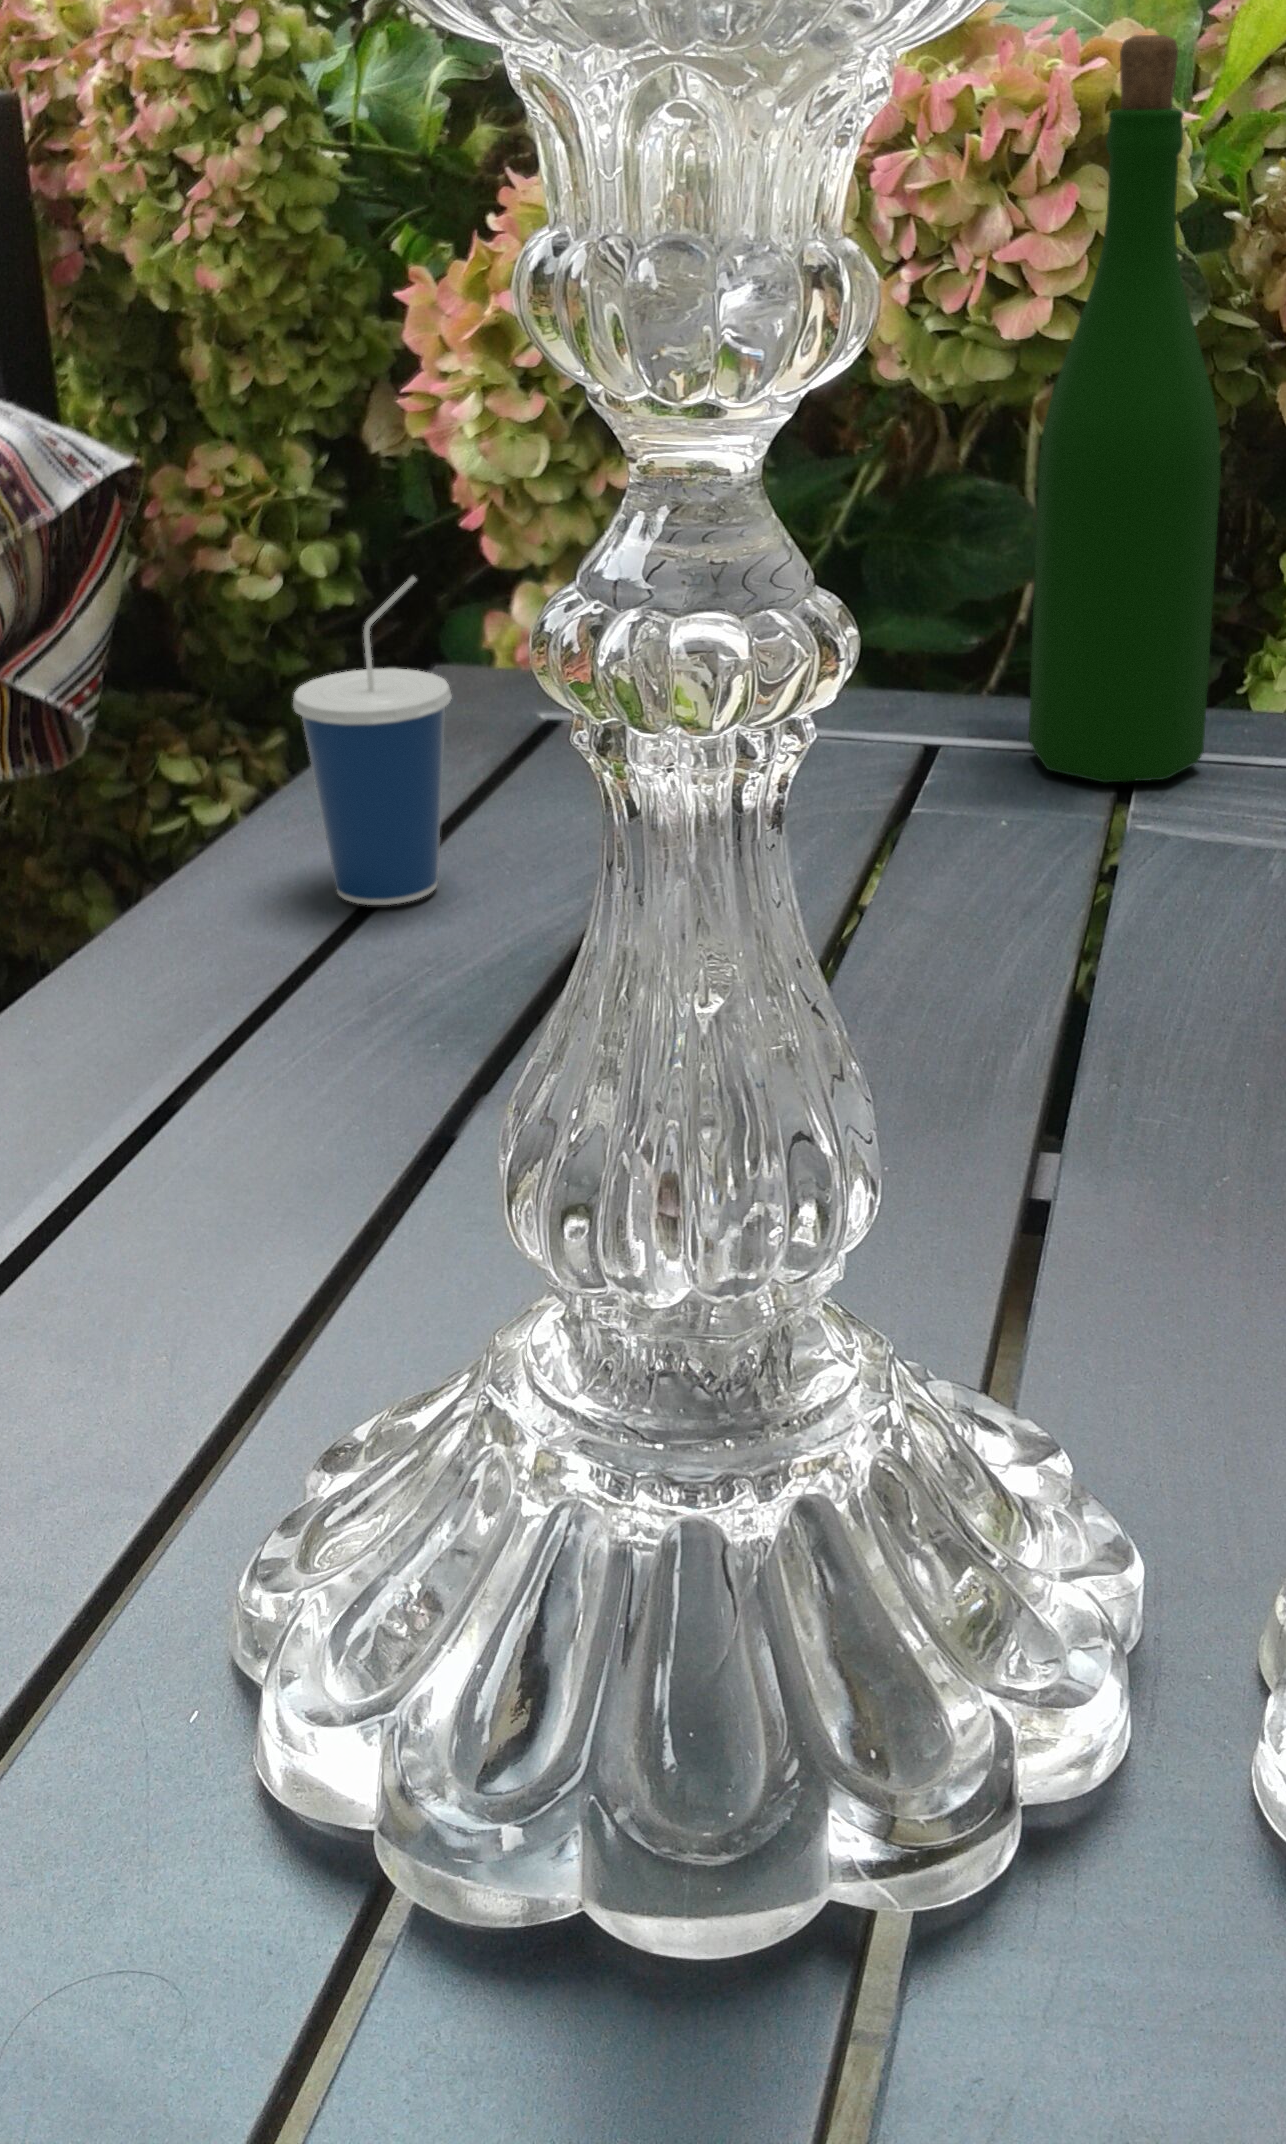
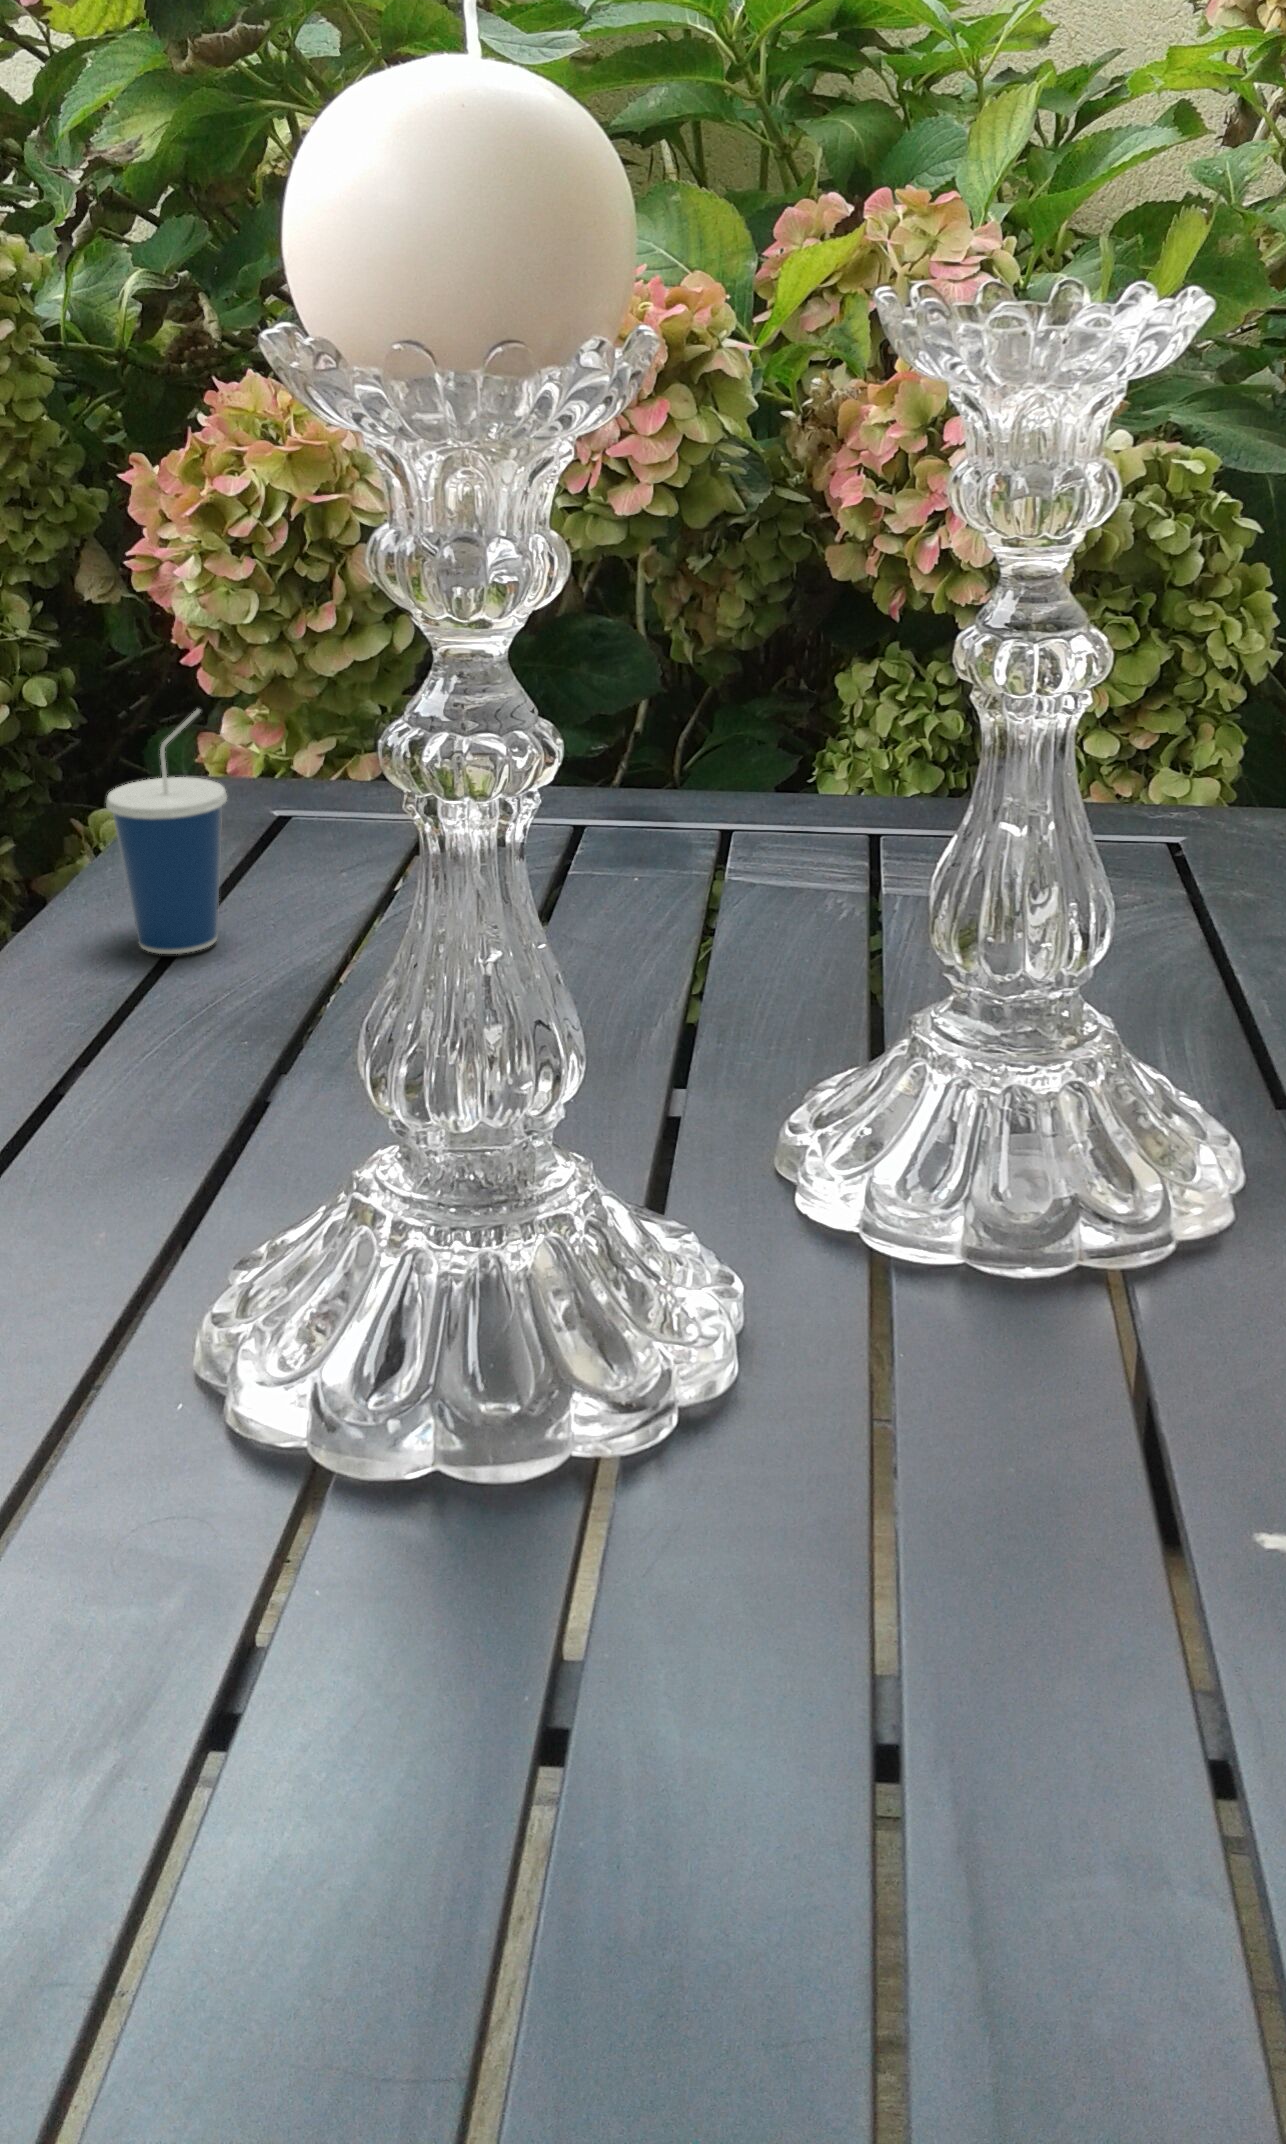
wine bottle: present [1029,35,1221,783] -> none [650,313,781,848]

